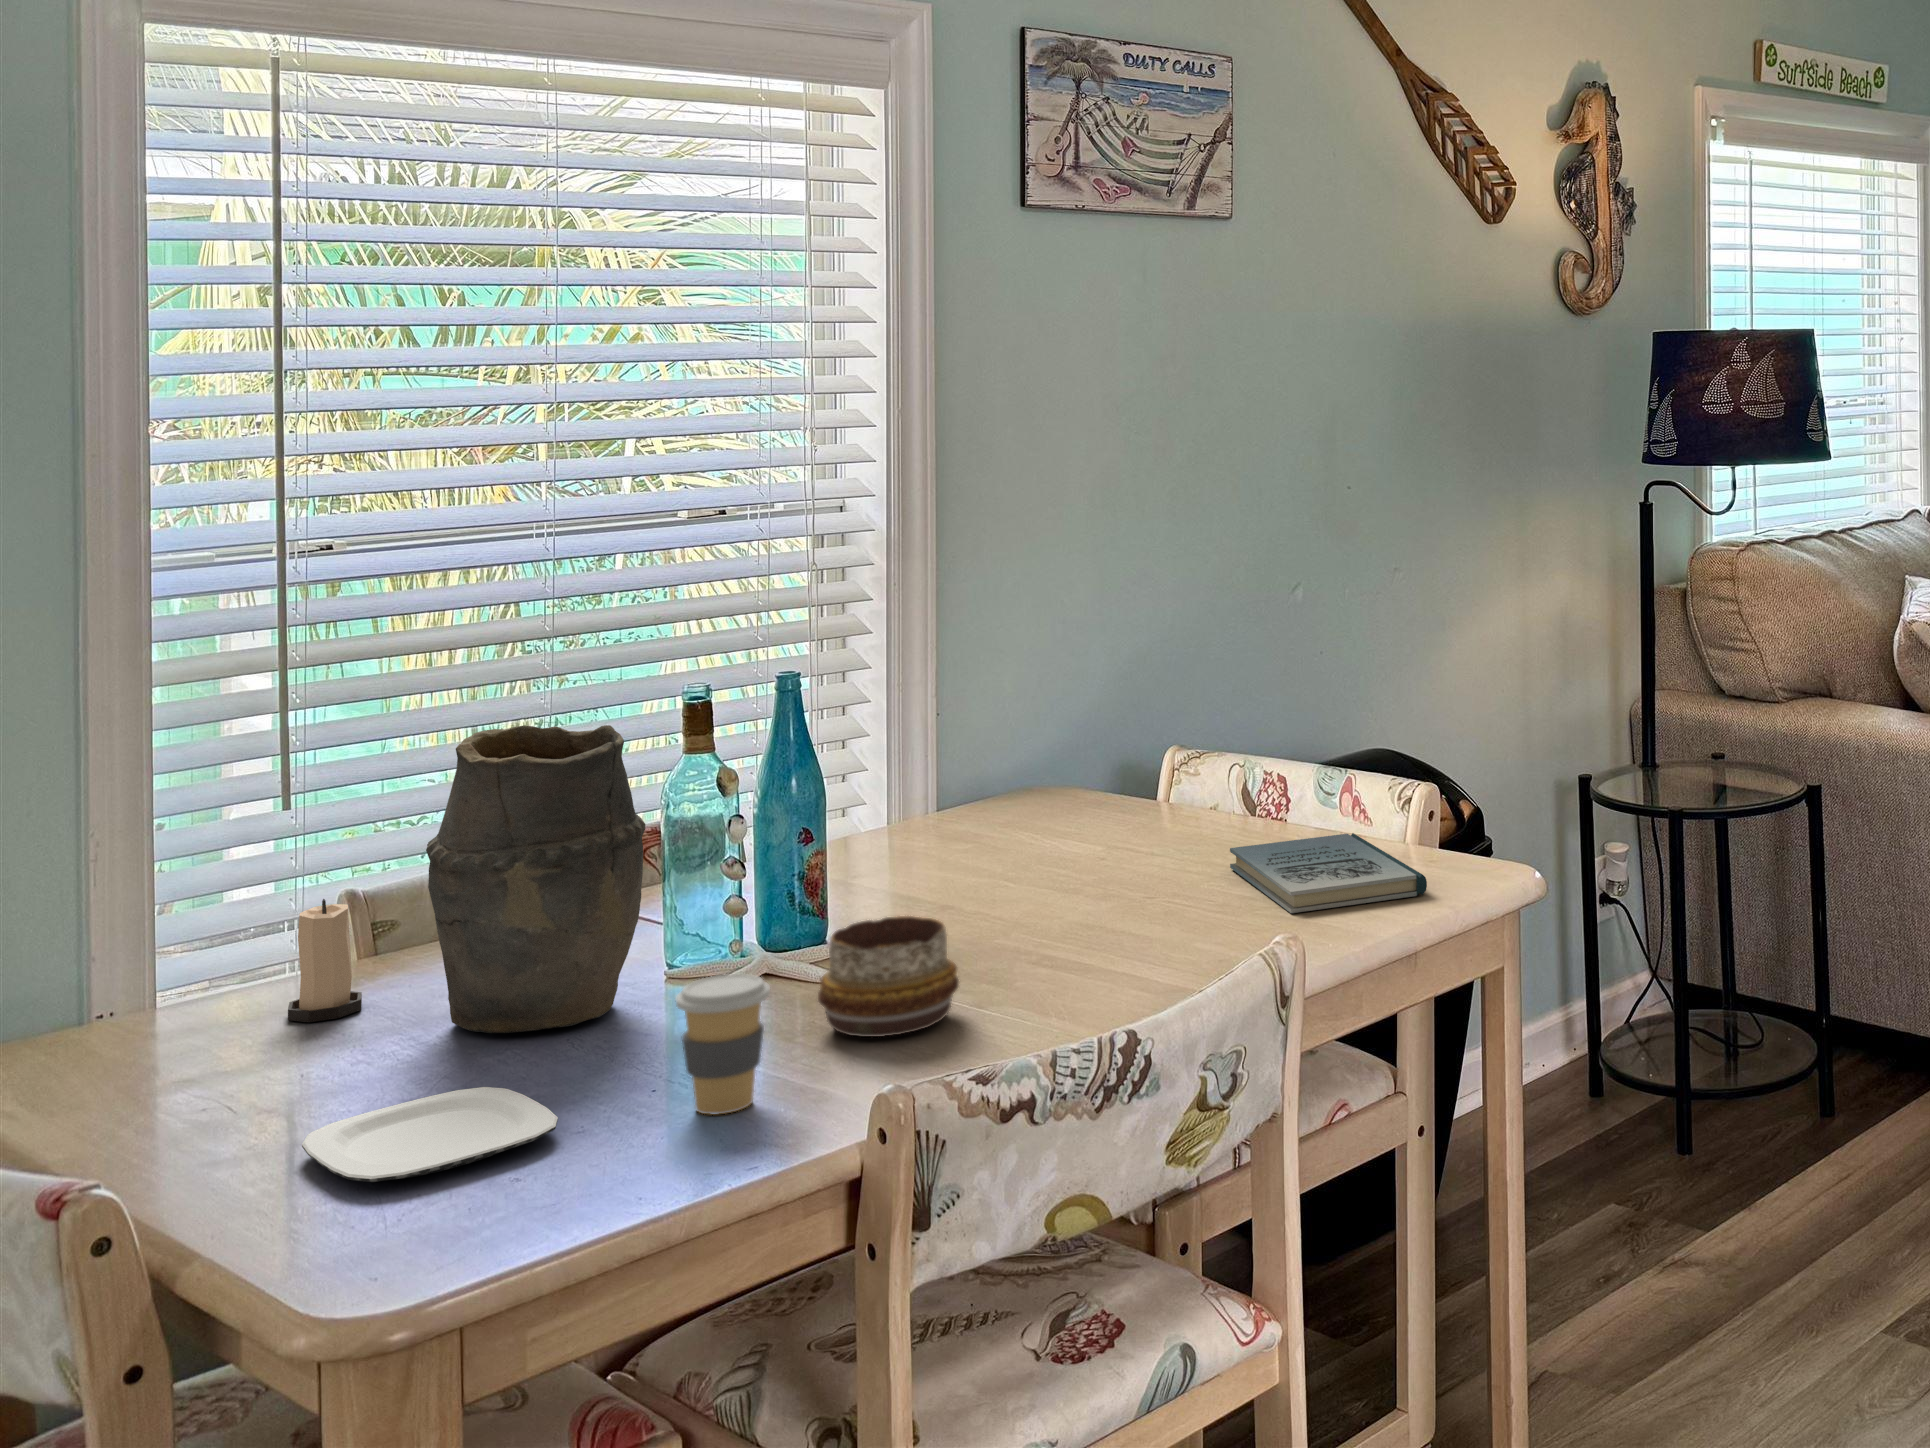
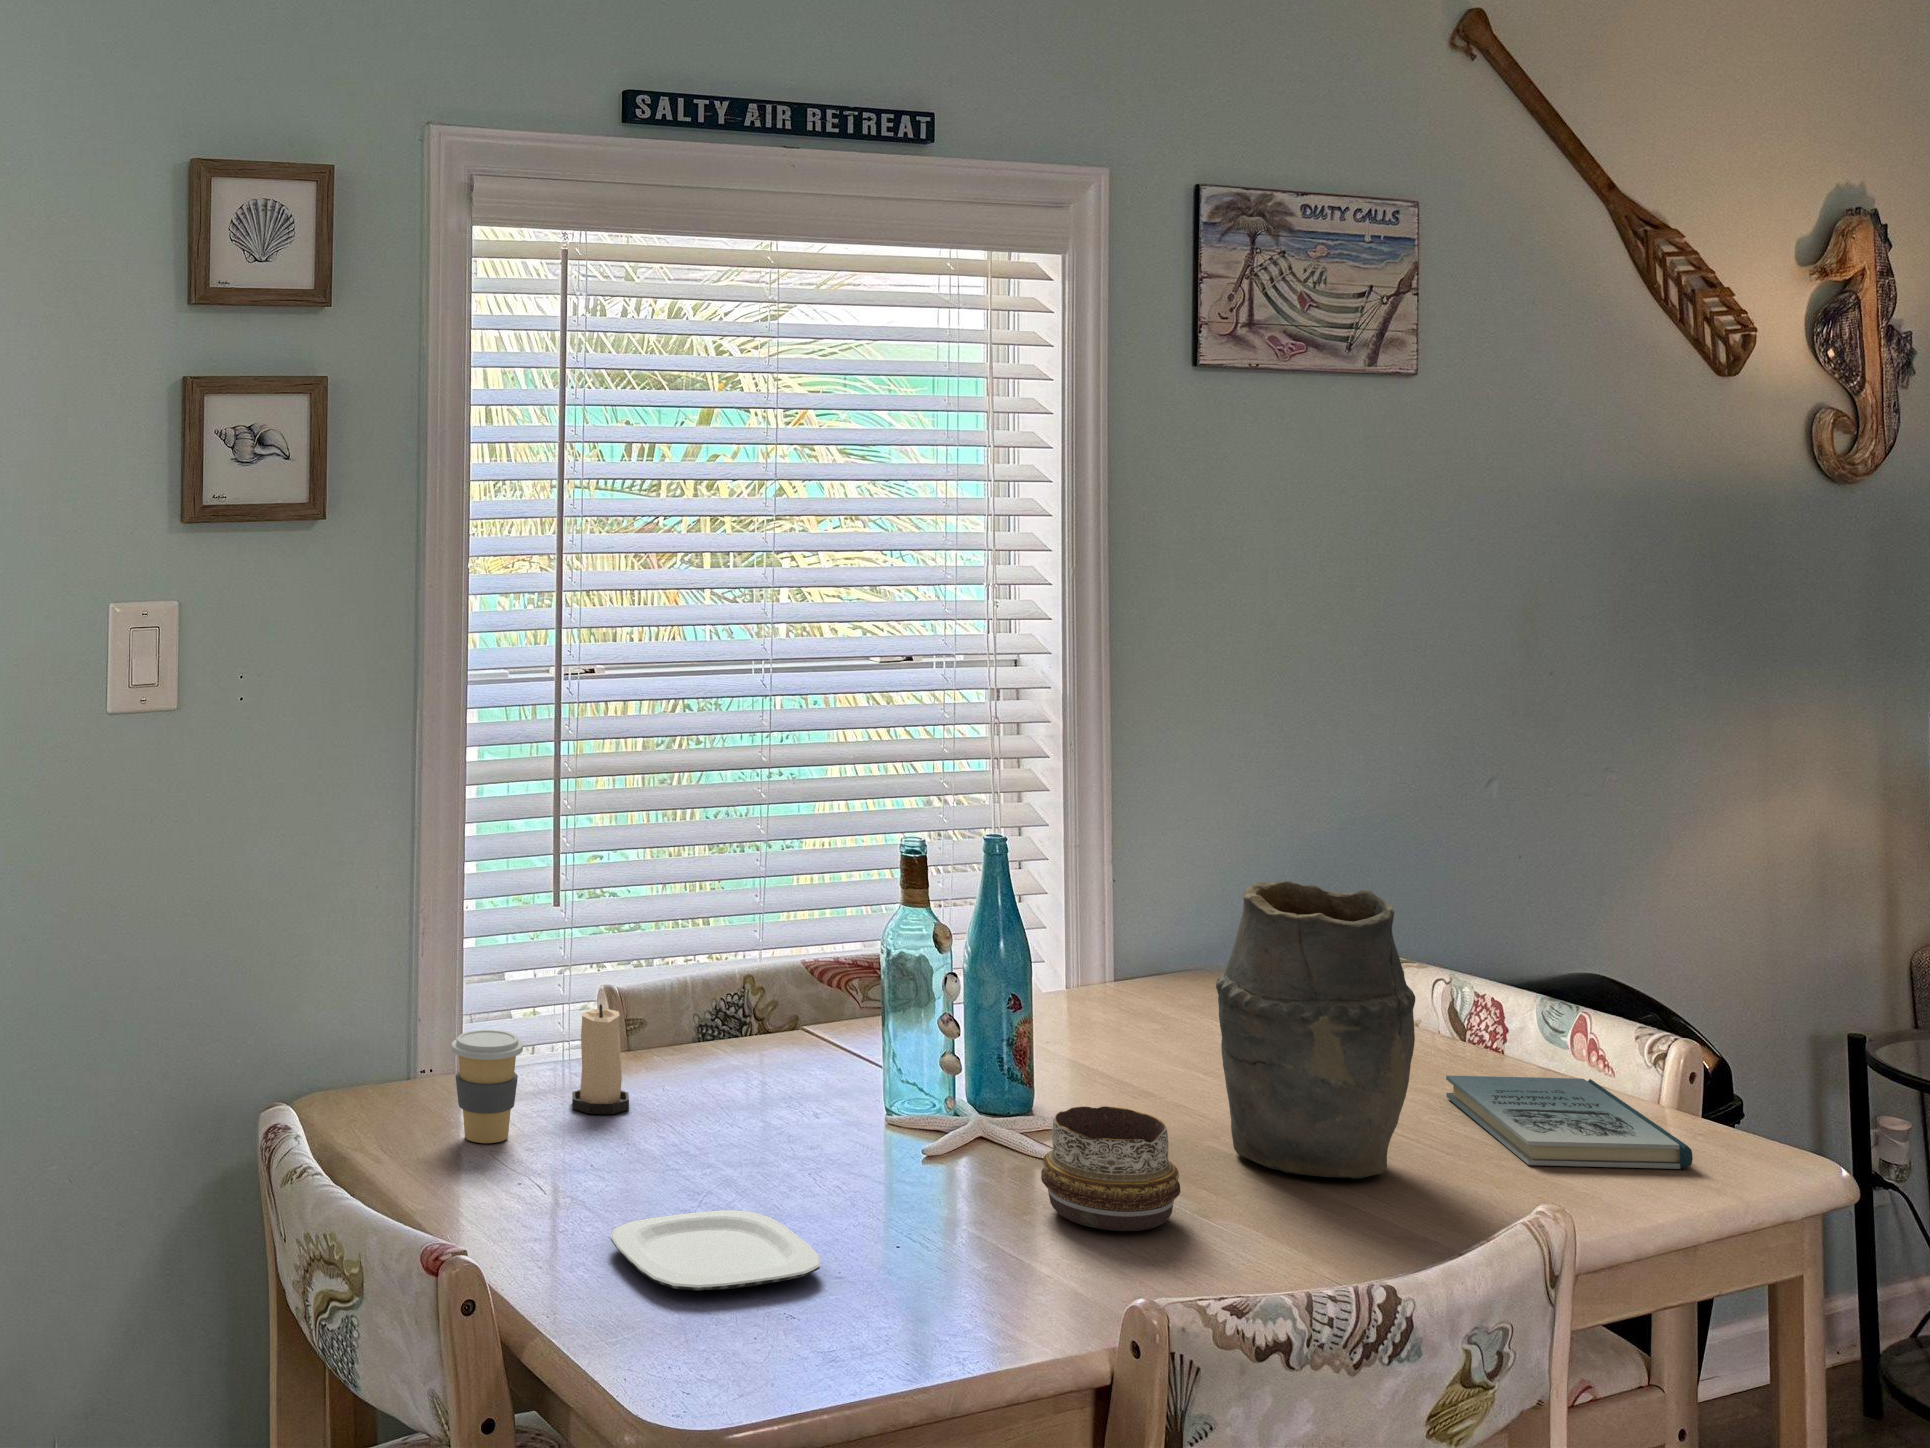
vase: present [426,725,646,1033] -> present [1216,881,1415,1178]
coffee cup: present [676,974,770,1114] -> present [451,1030,523,1143]

